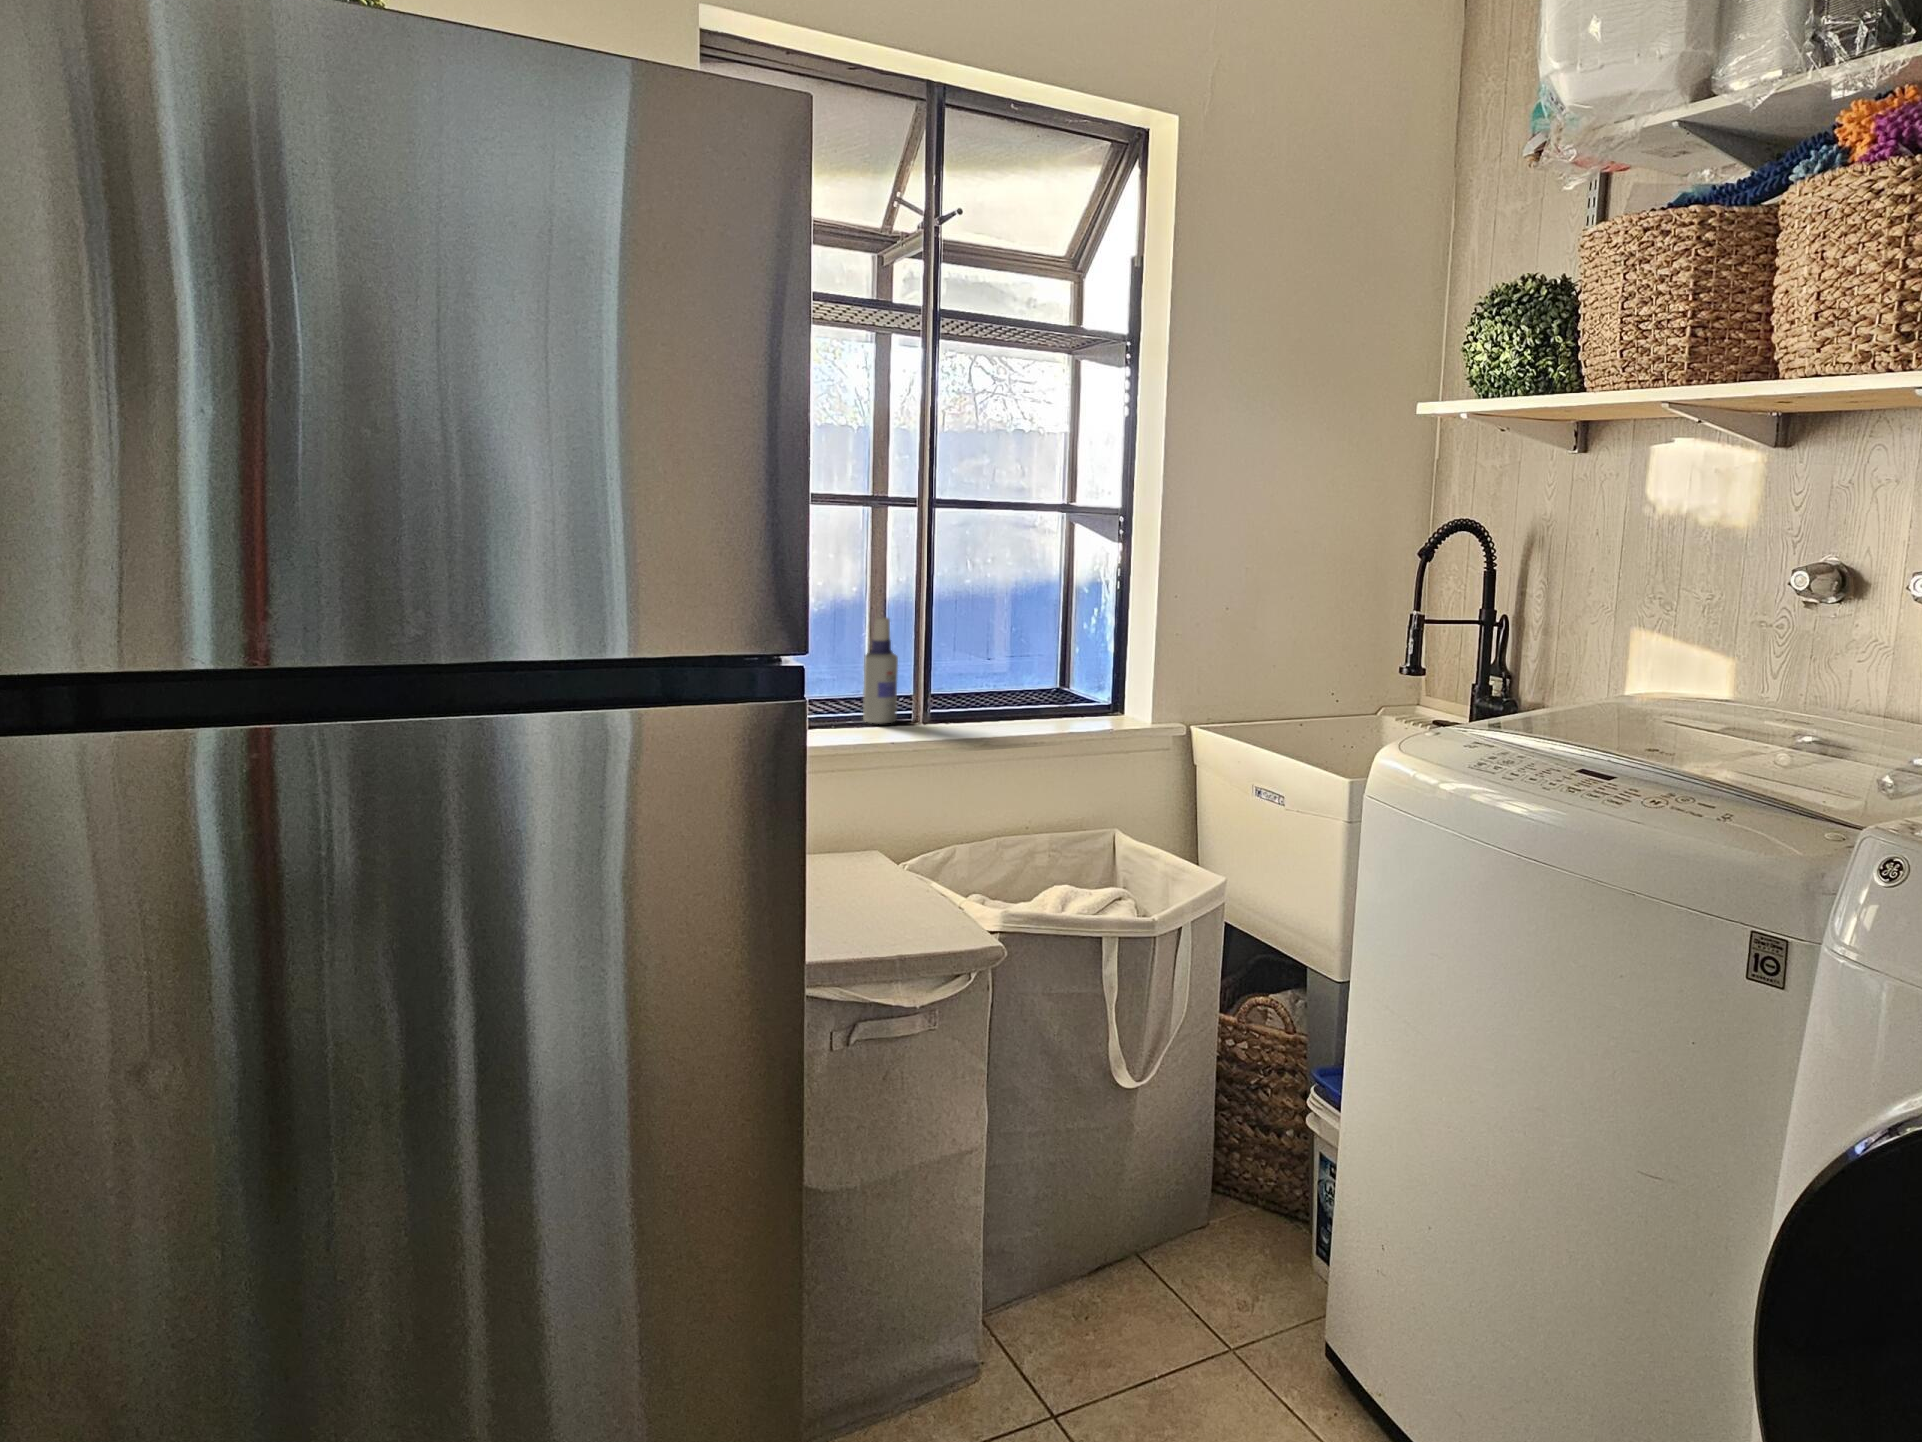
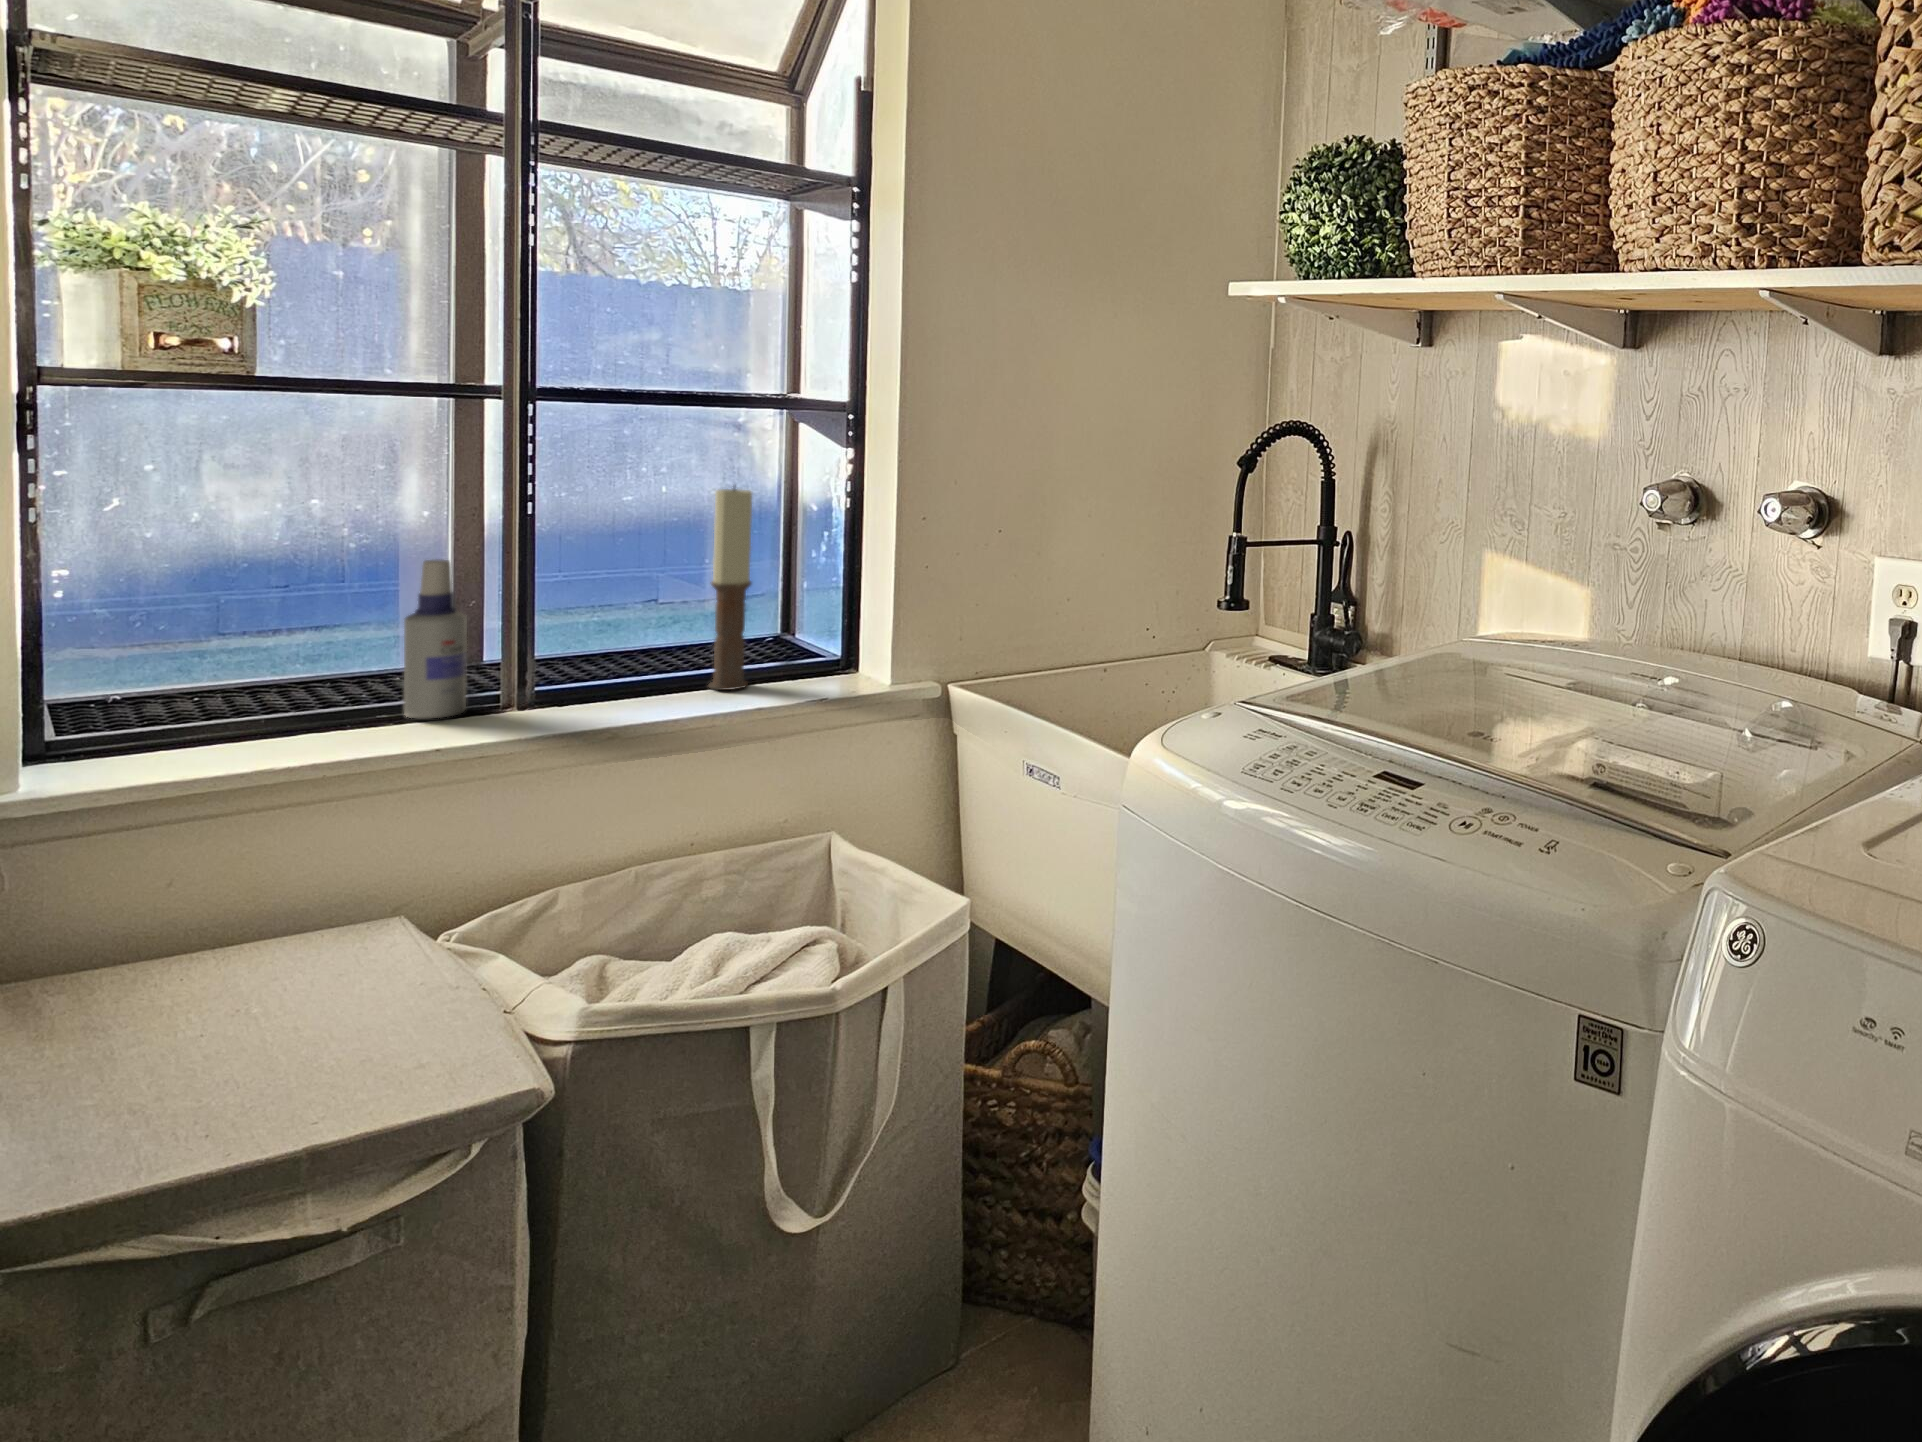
candle: none [1032,569,1062,718] -> present [709,488,752,690]

